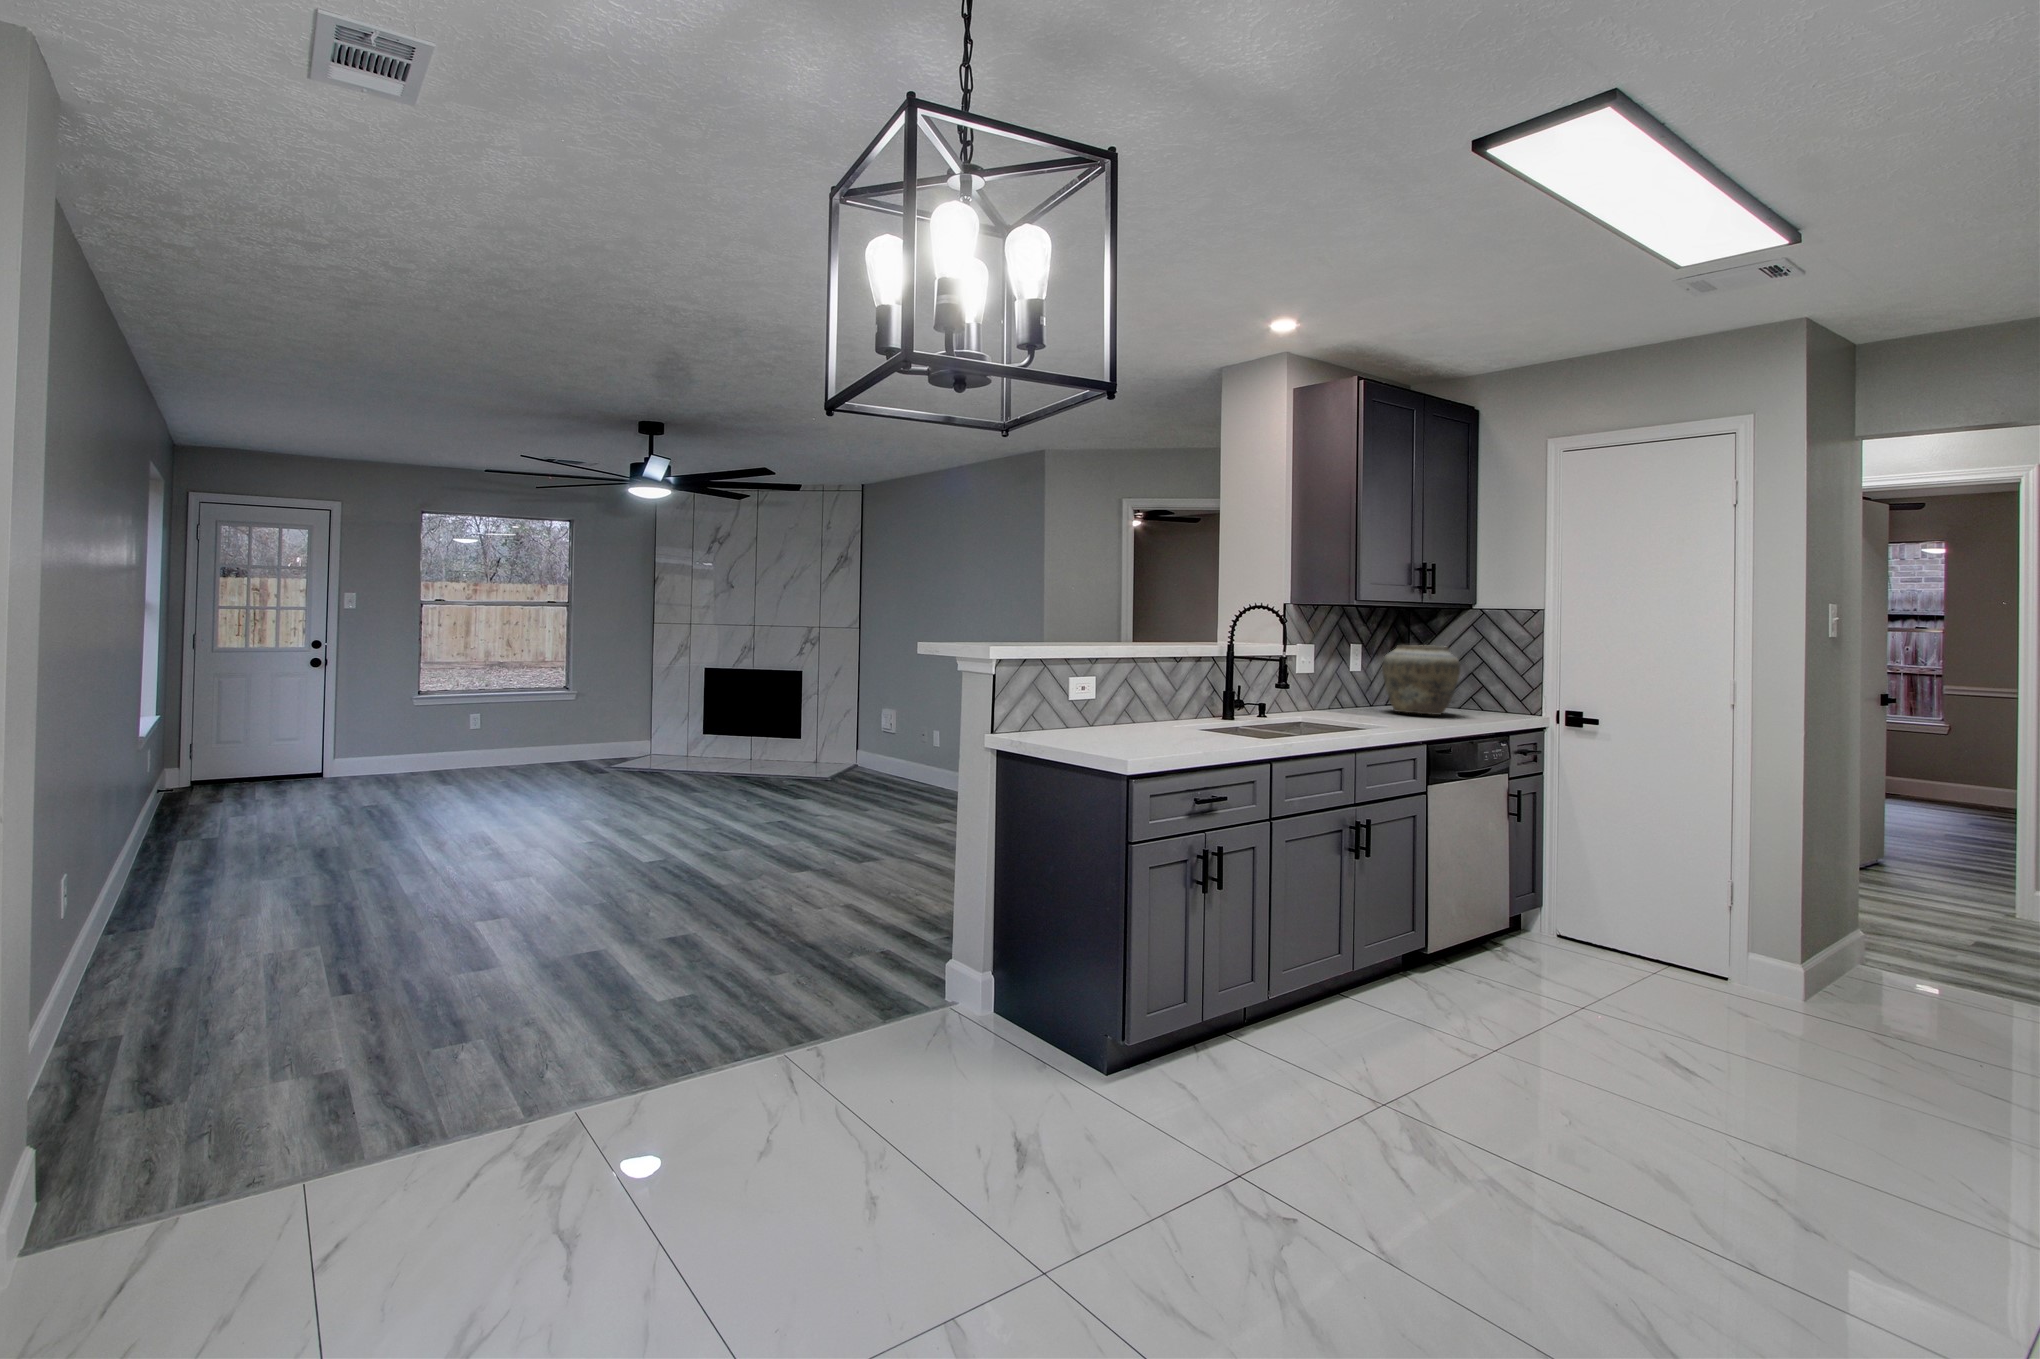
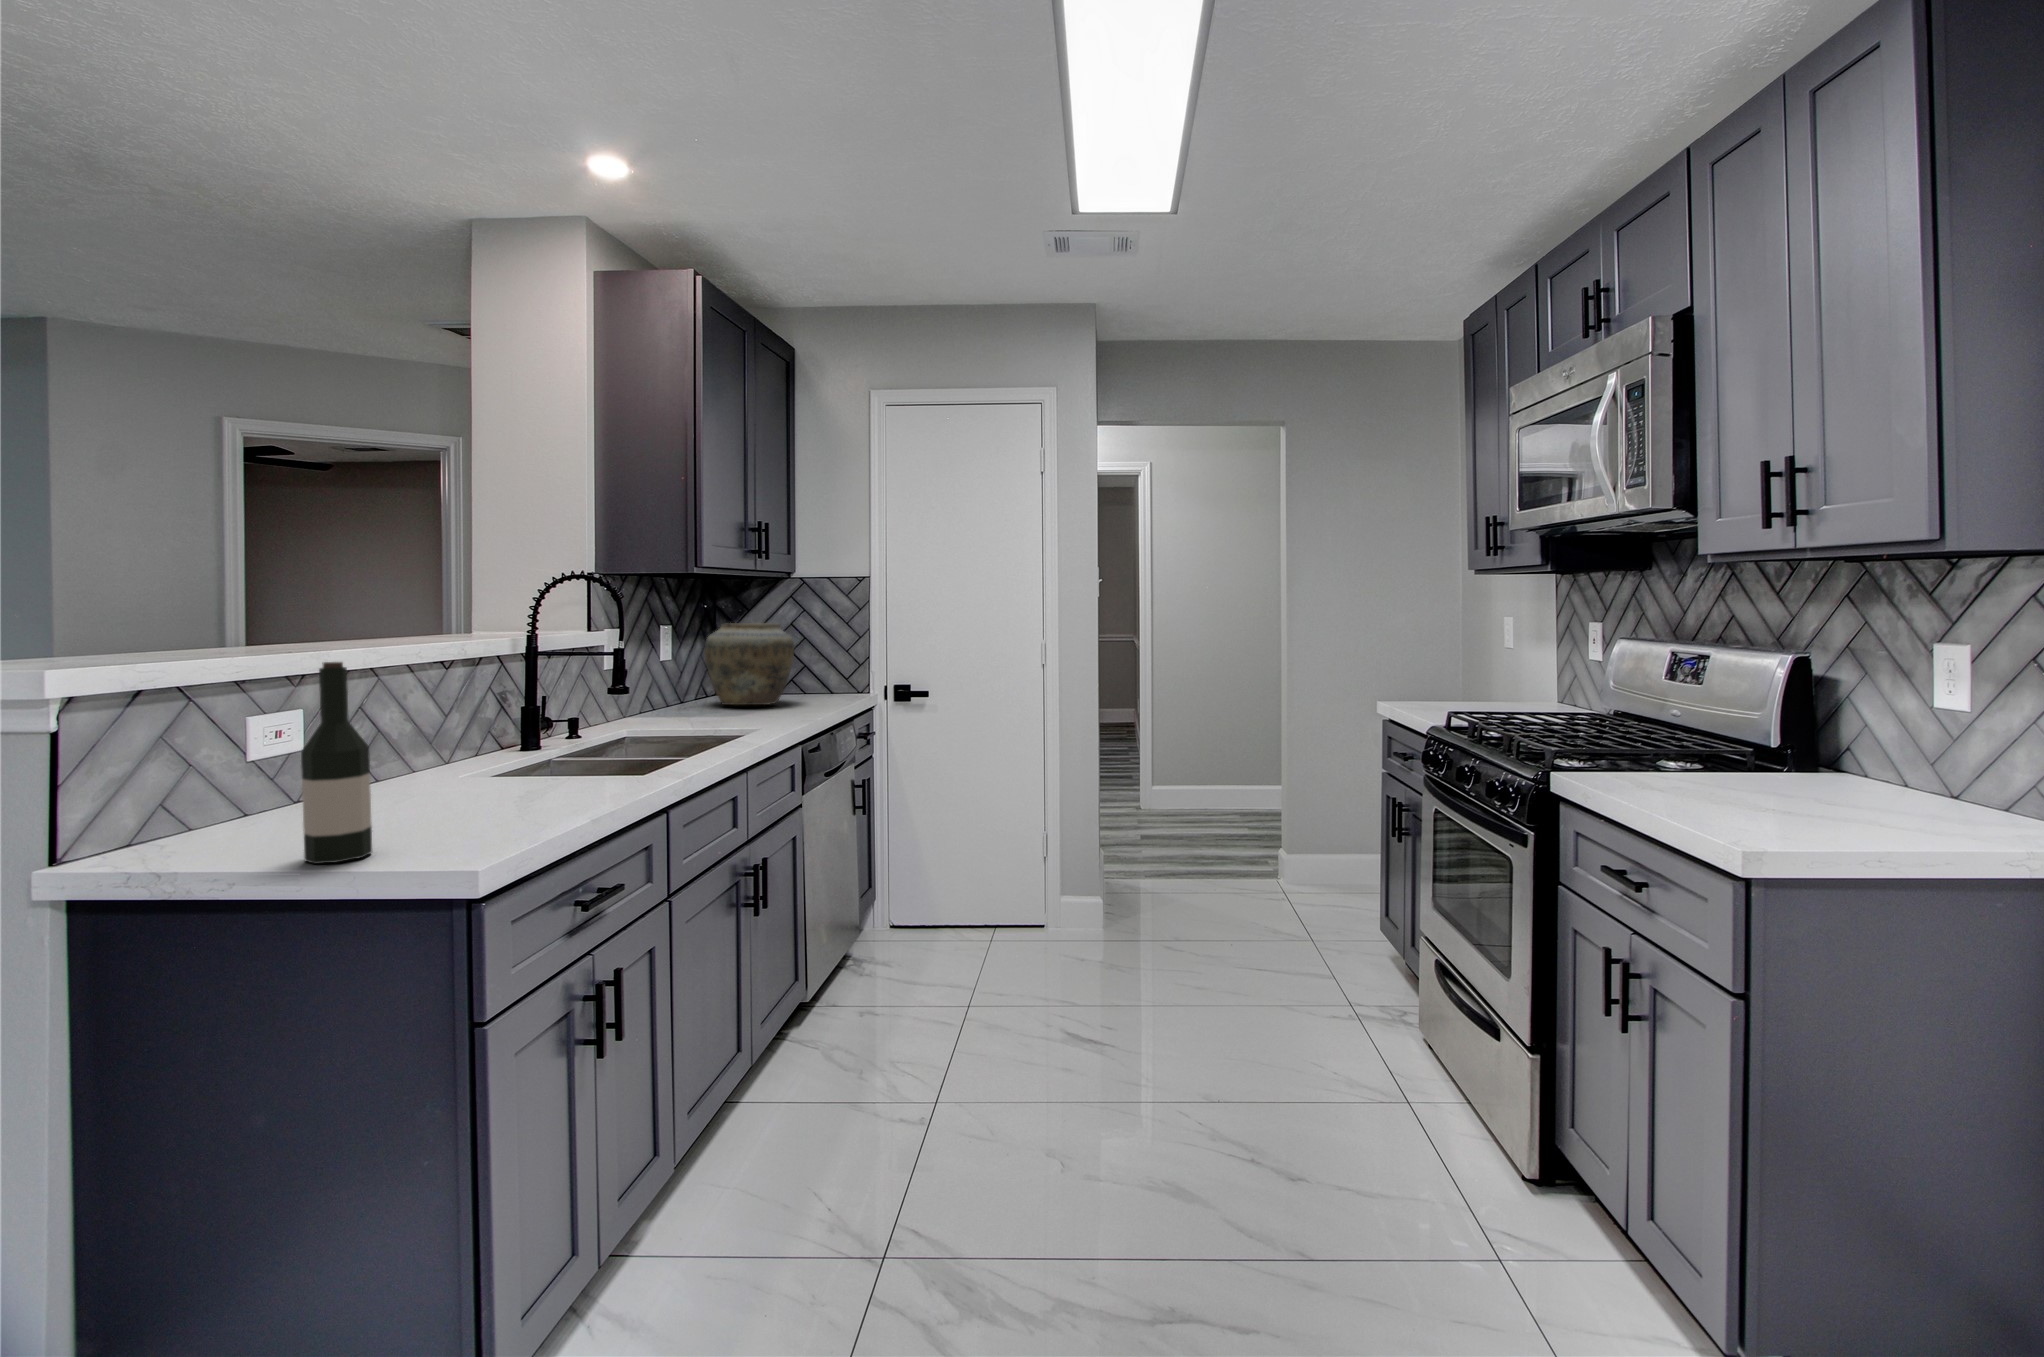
wine bottle: none [1071,648,1099,748] -> present [301,662,372,864]

